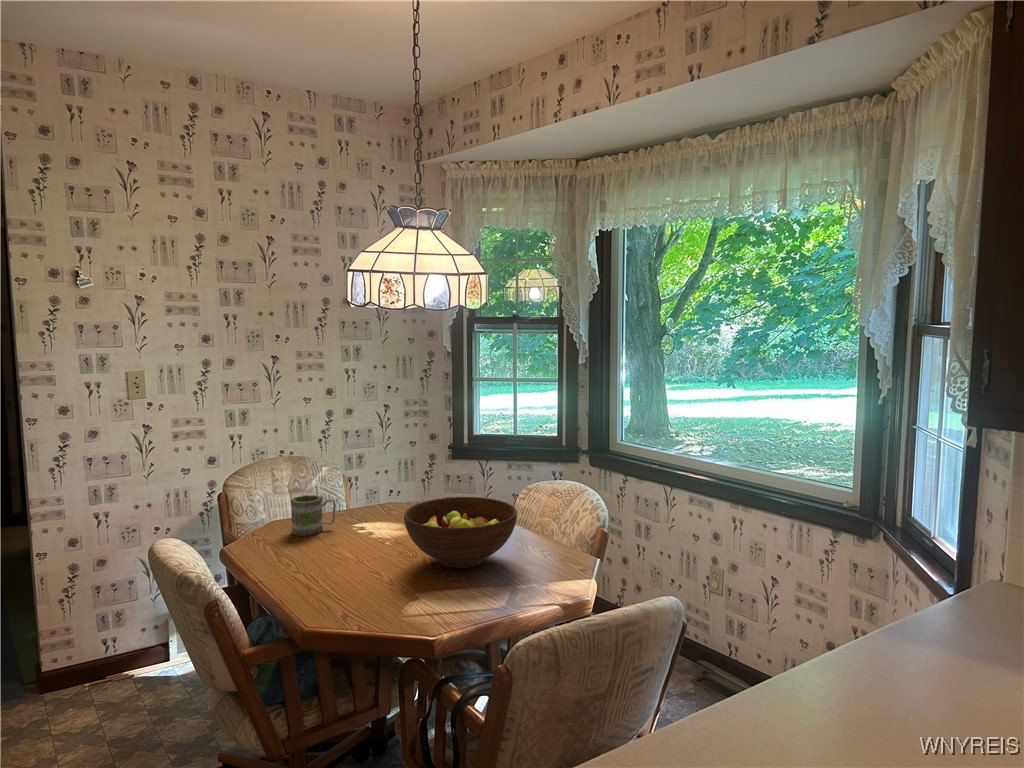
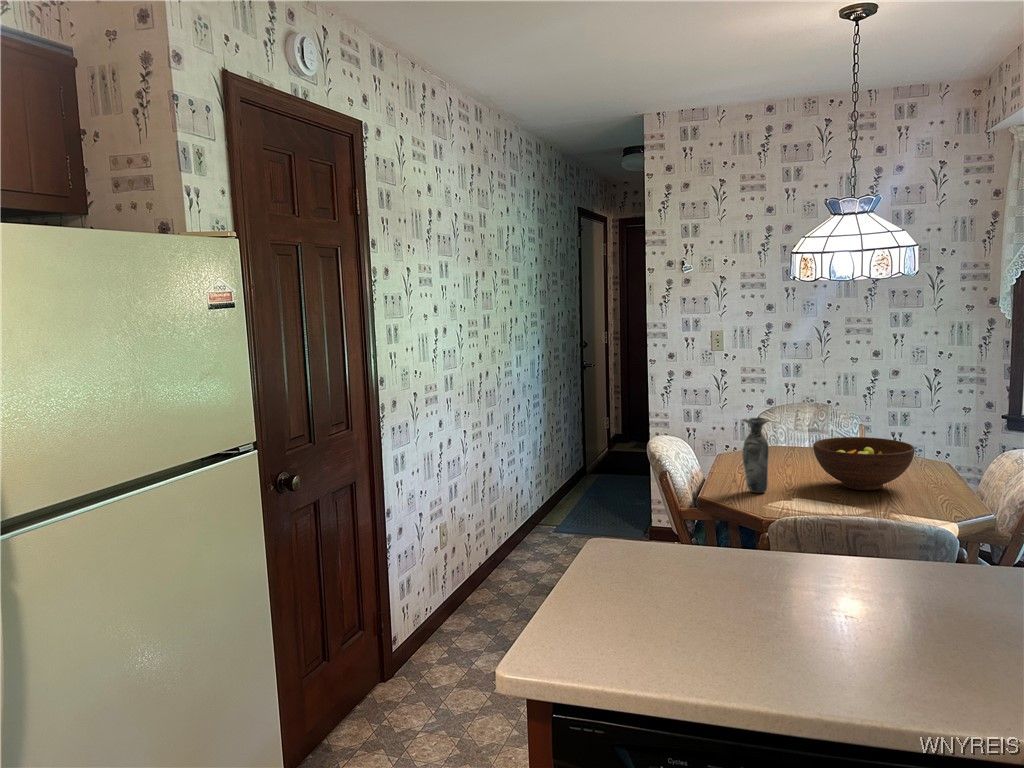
mug: present [291,495,336,536] -> none [778,427,812,457]
vase: none [348,501,387,611] -> present [742,418,769,493]

